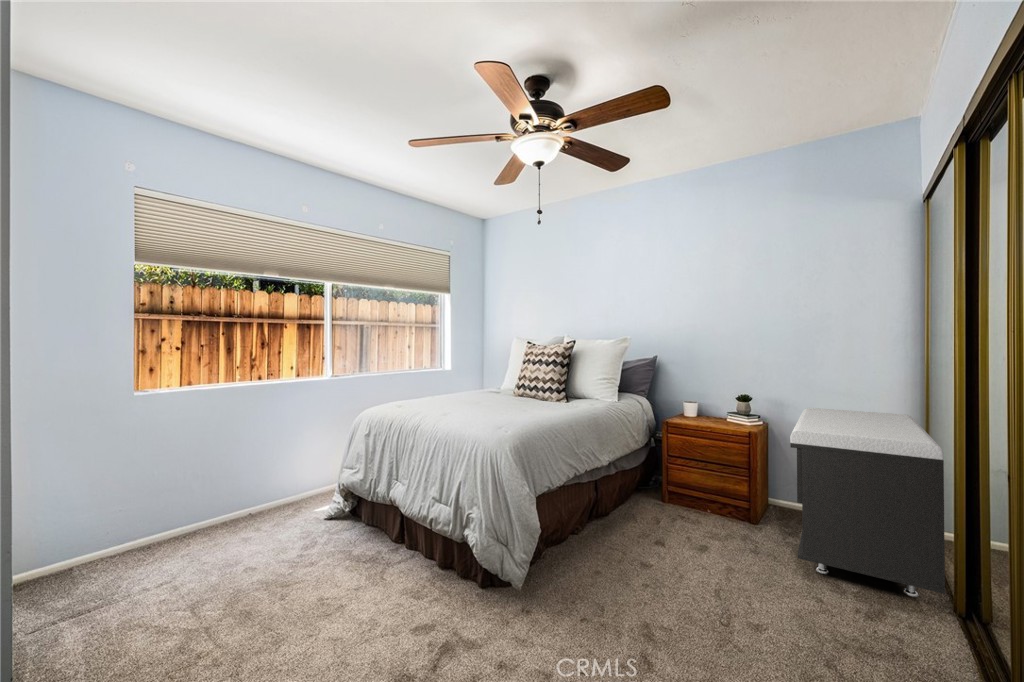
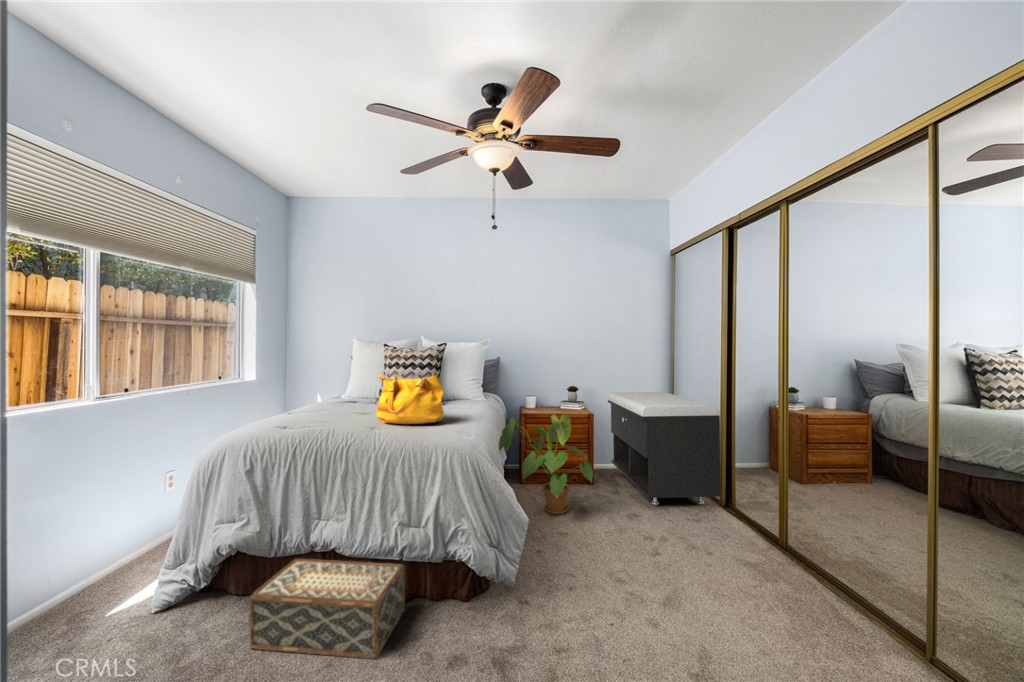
handbag: none [459,367,515,417] -> present [376,371,444,424]
house plant: none [601,423,710,544] -> present [499,414,593,514]
woven basket: none [337,508,436,597] -> present [249,559,405,658]

